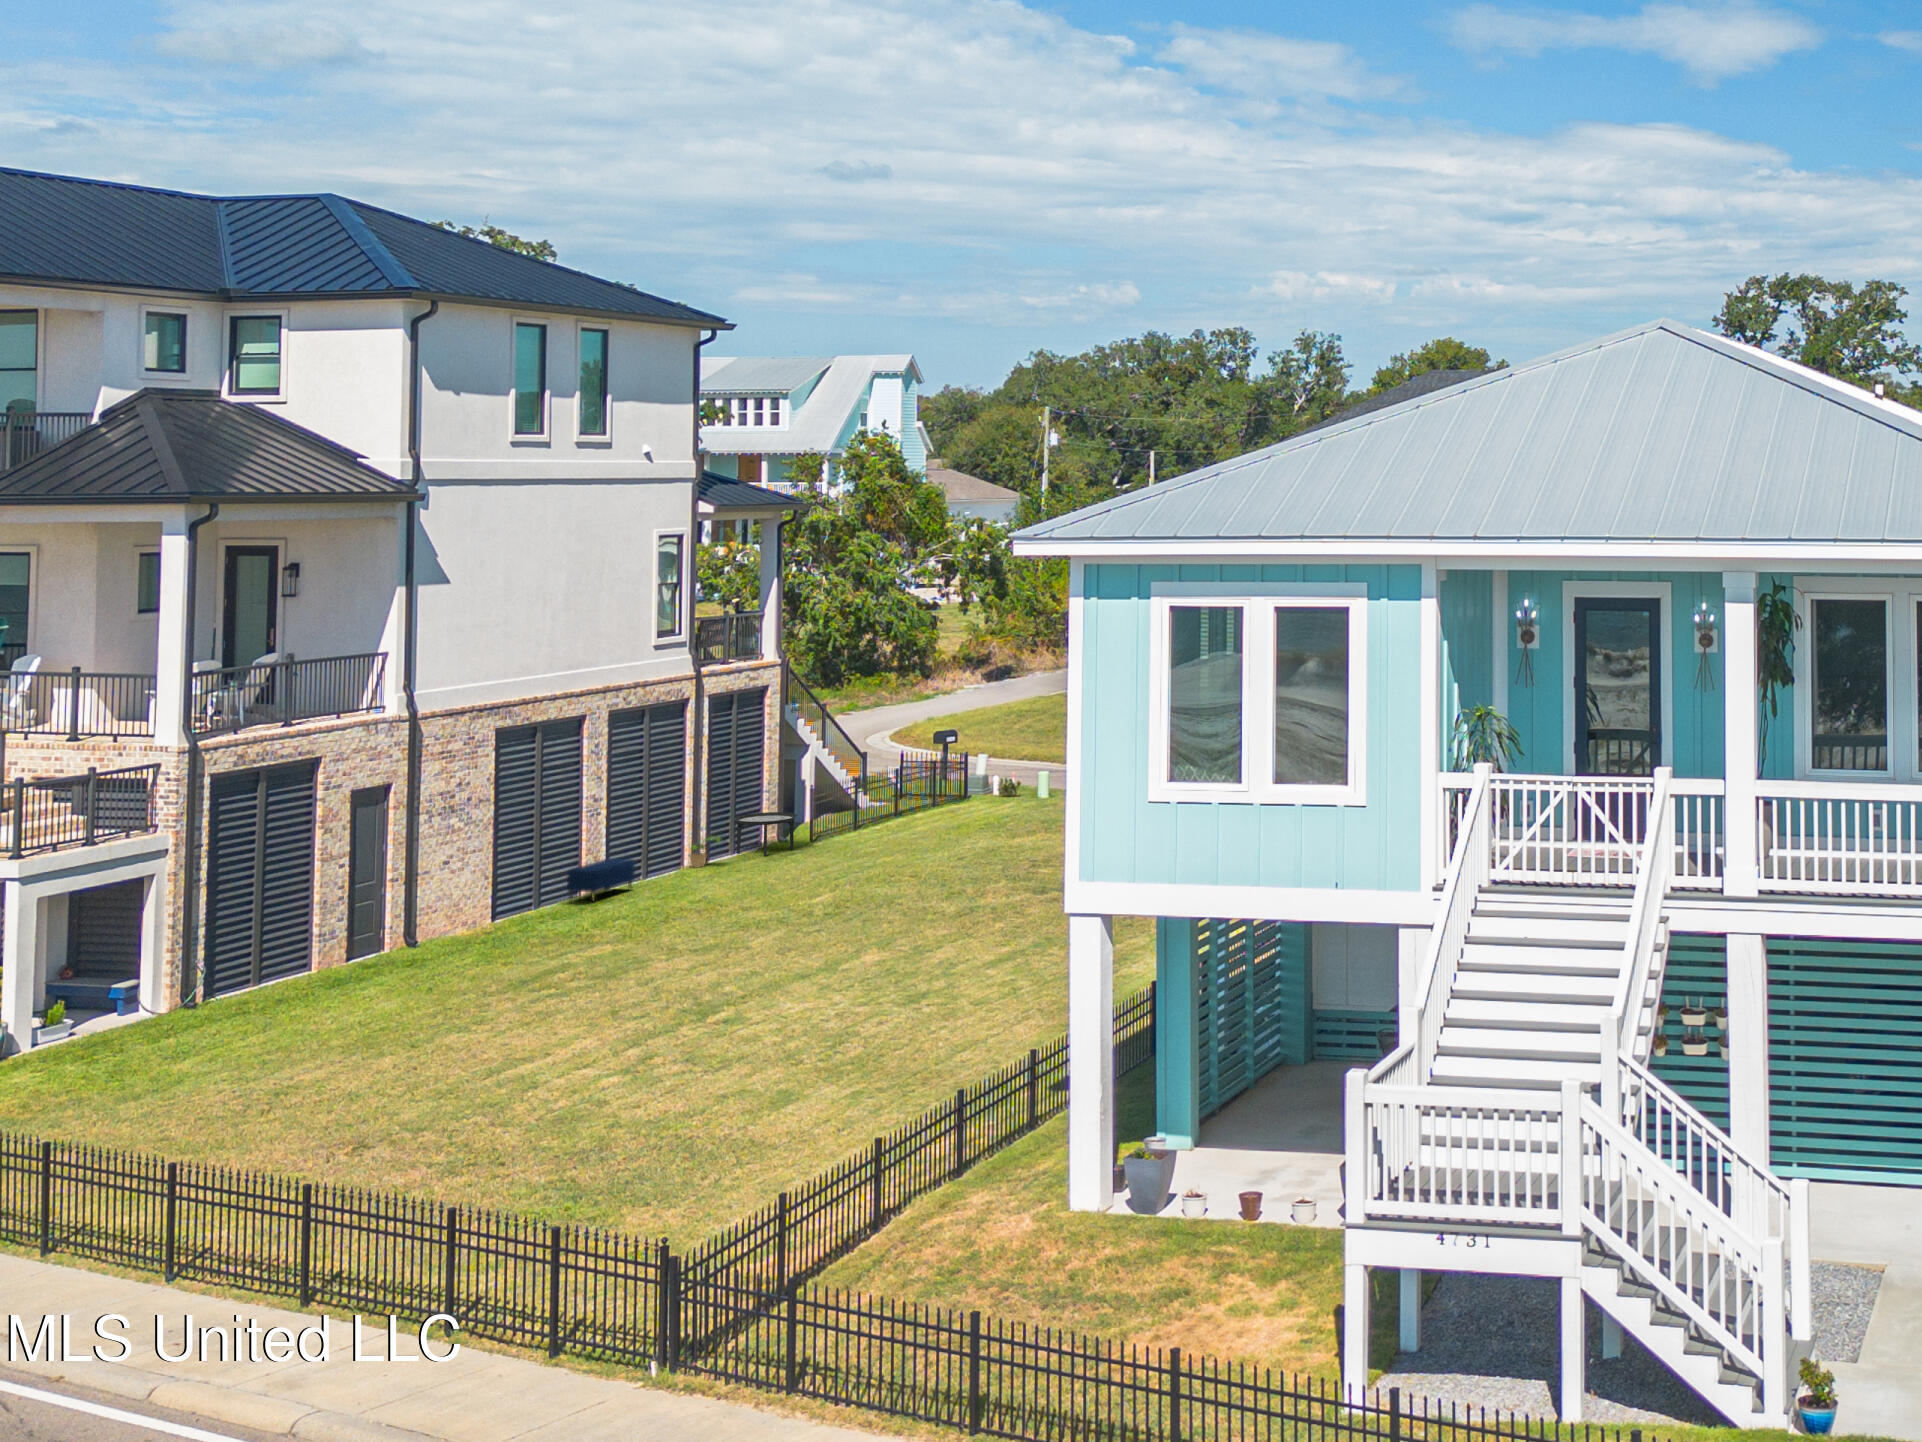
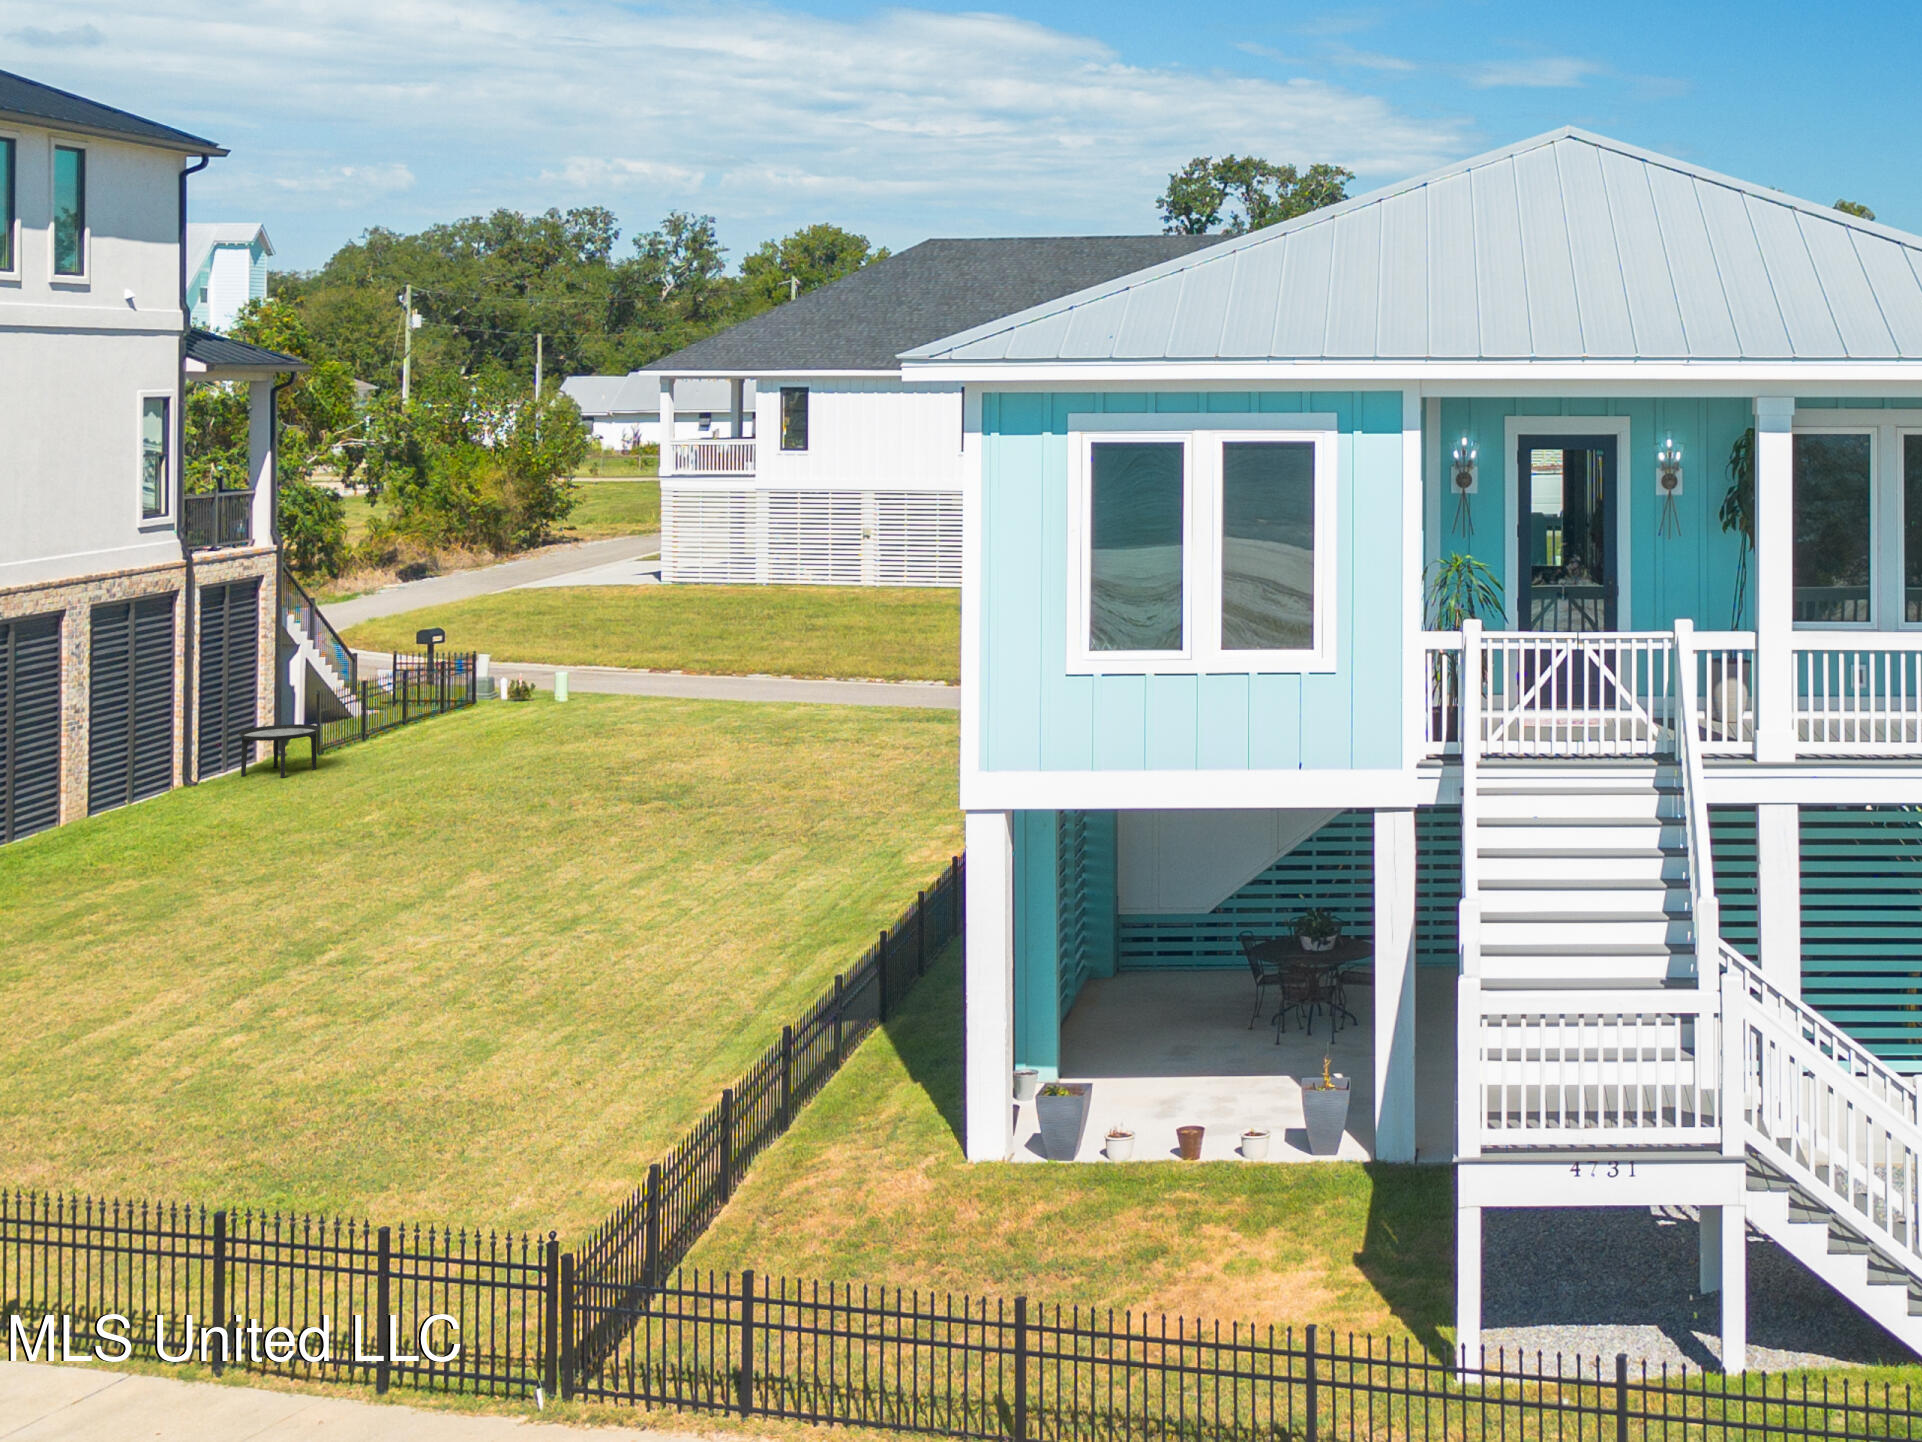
potted plant: present [690,836,720,867] -> none [185,755,231,795]
bench: present [567,859,635,901] -> none [37,788,126,844]

